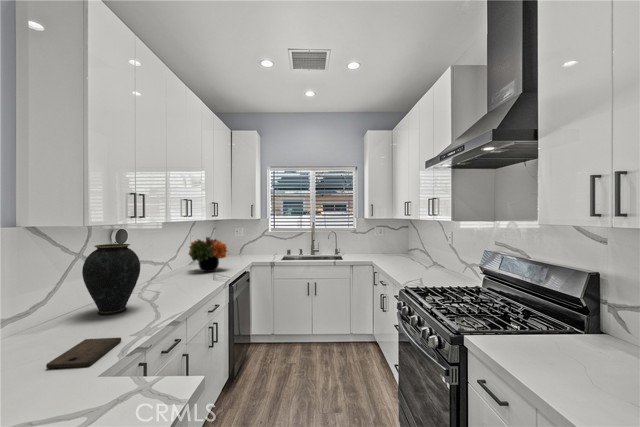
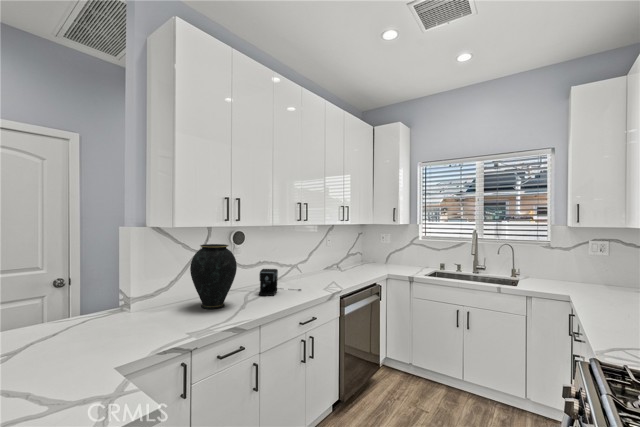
flower arrangement: present [189,237,228,272] -> none [312,242,354,280]
coffee maker: none [149,266,191,294] -> present [259,269,301,296]
cutting board: present [46,338,121,368] -> none [116,328,183,353]

